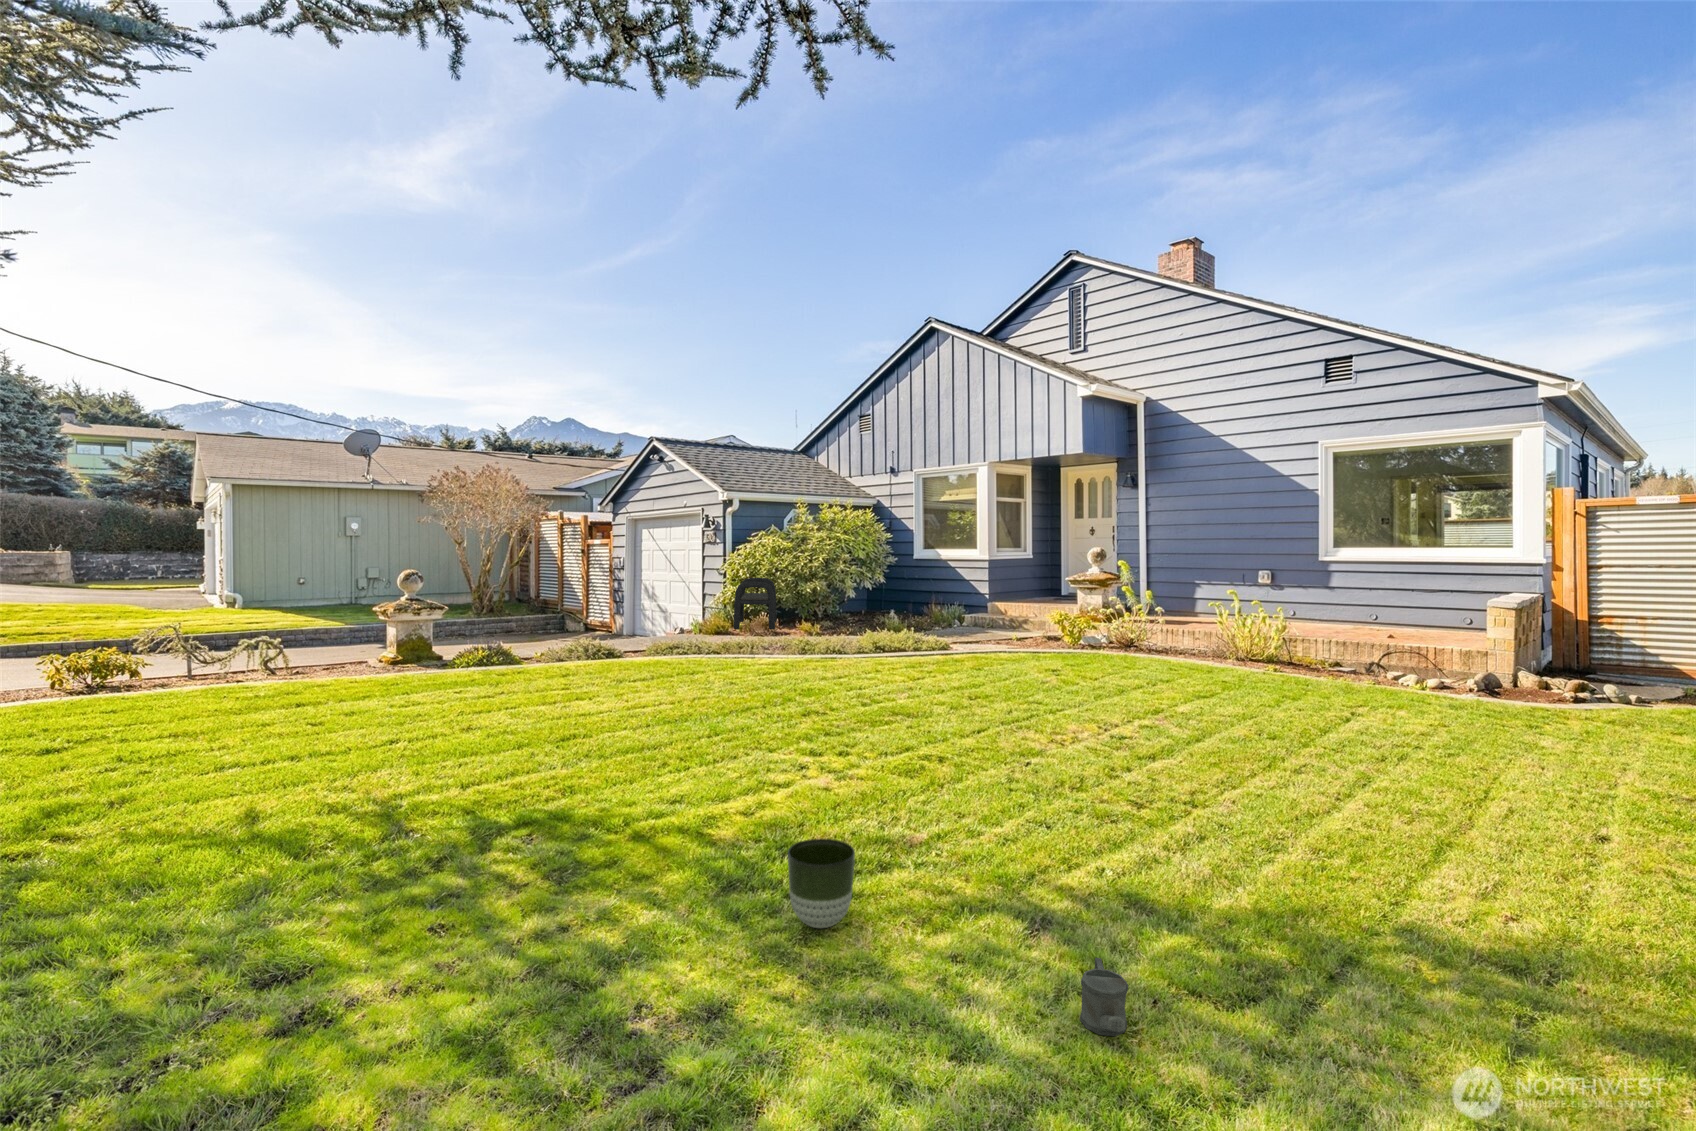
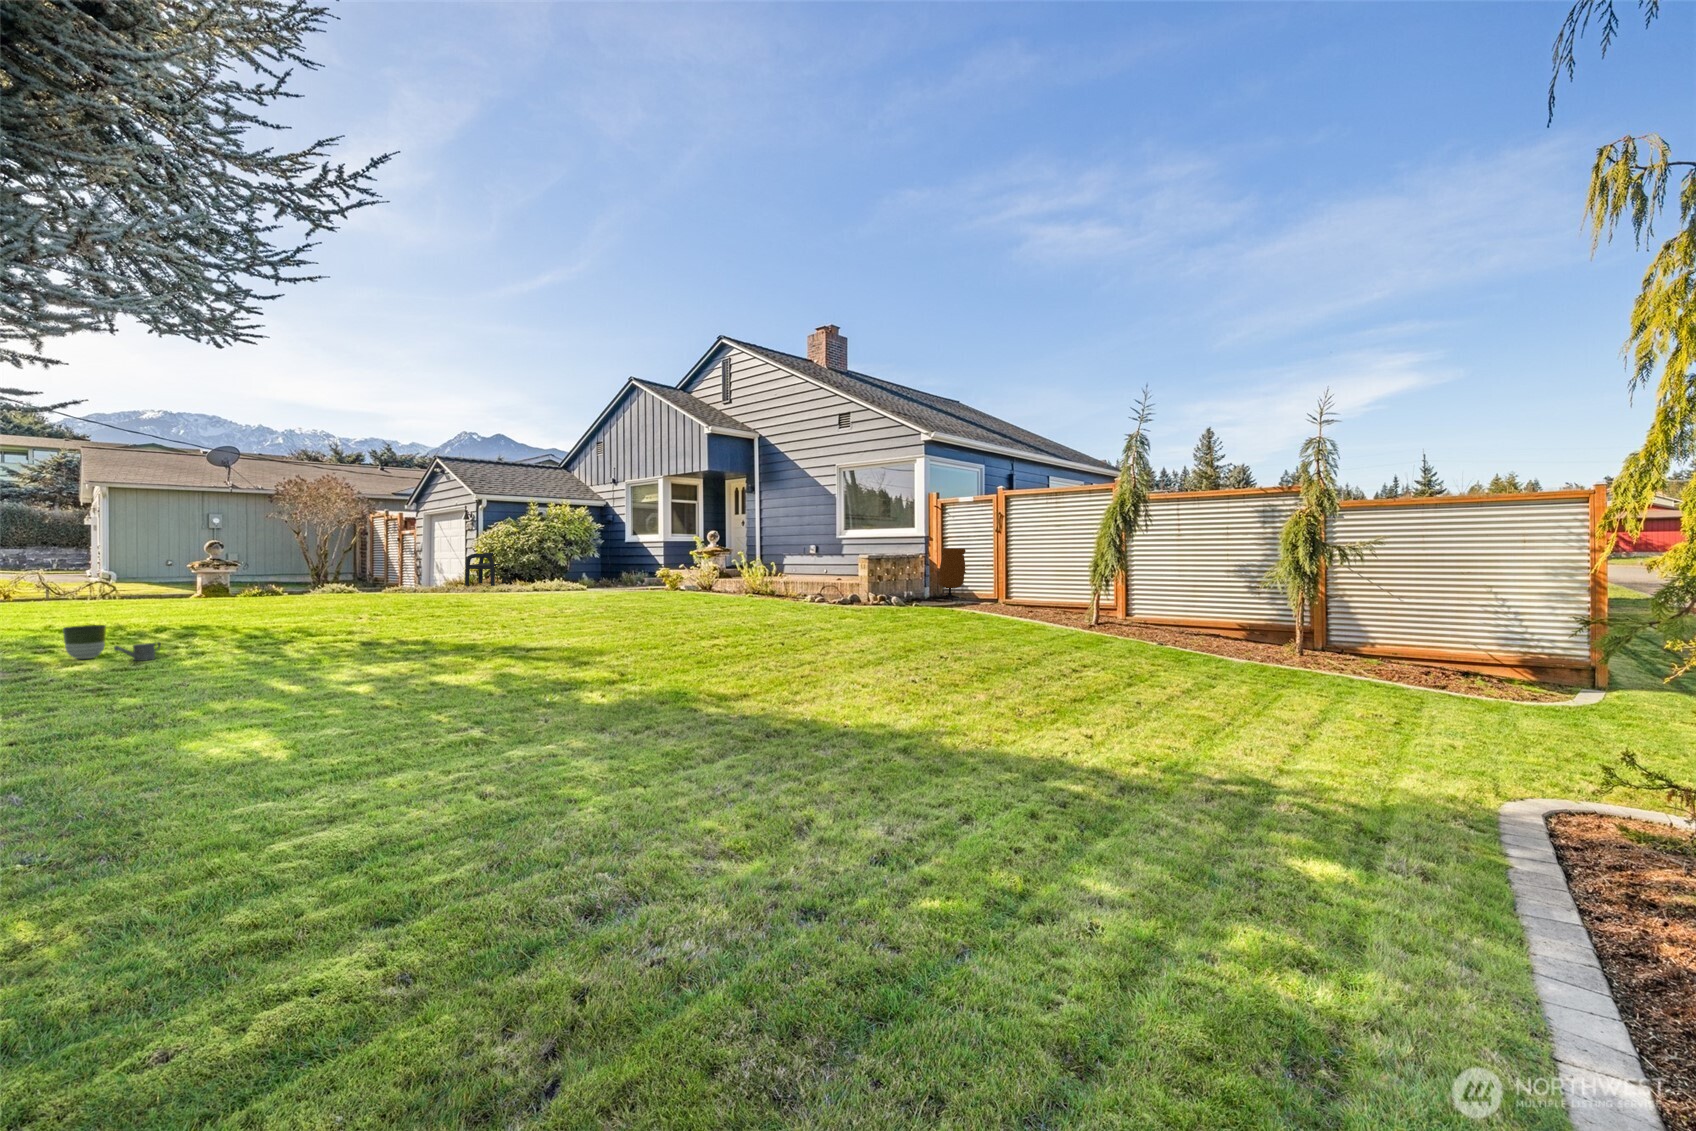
lounge chair: none [1553,587,1678,681] -> present [934,548,966,601]
planter: present [788,839,855,928] -> present [63,625,106,659]
watering can: present [1080,958,1128,1036] -> present [114,643,161,661]

